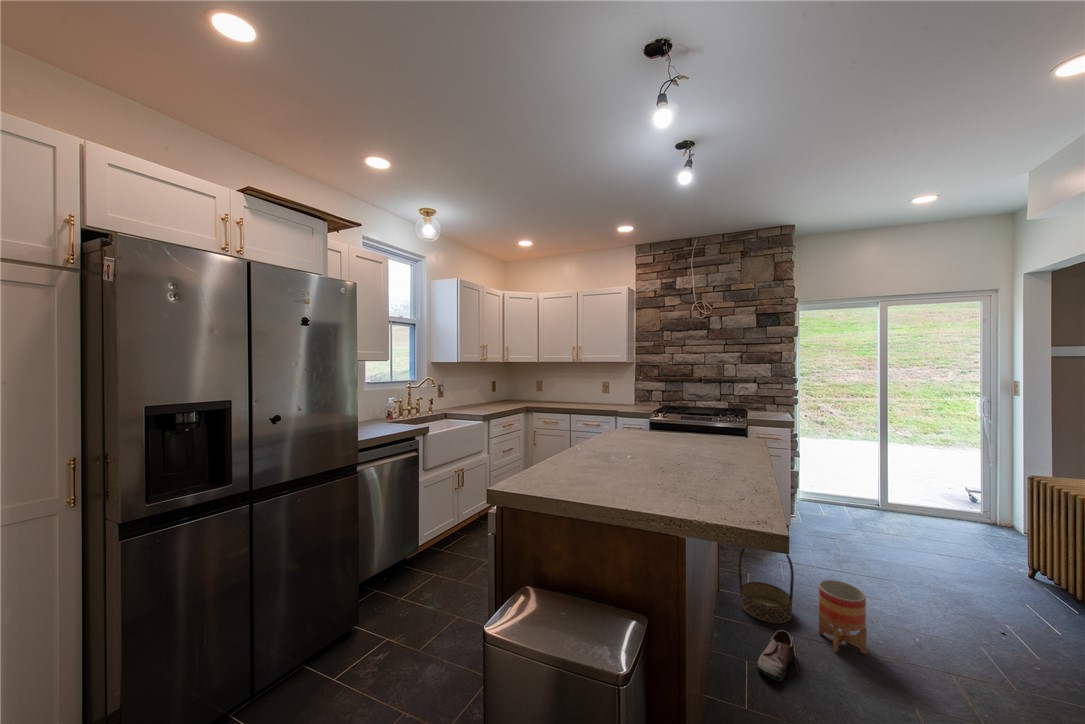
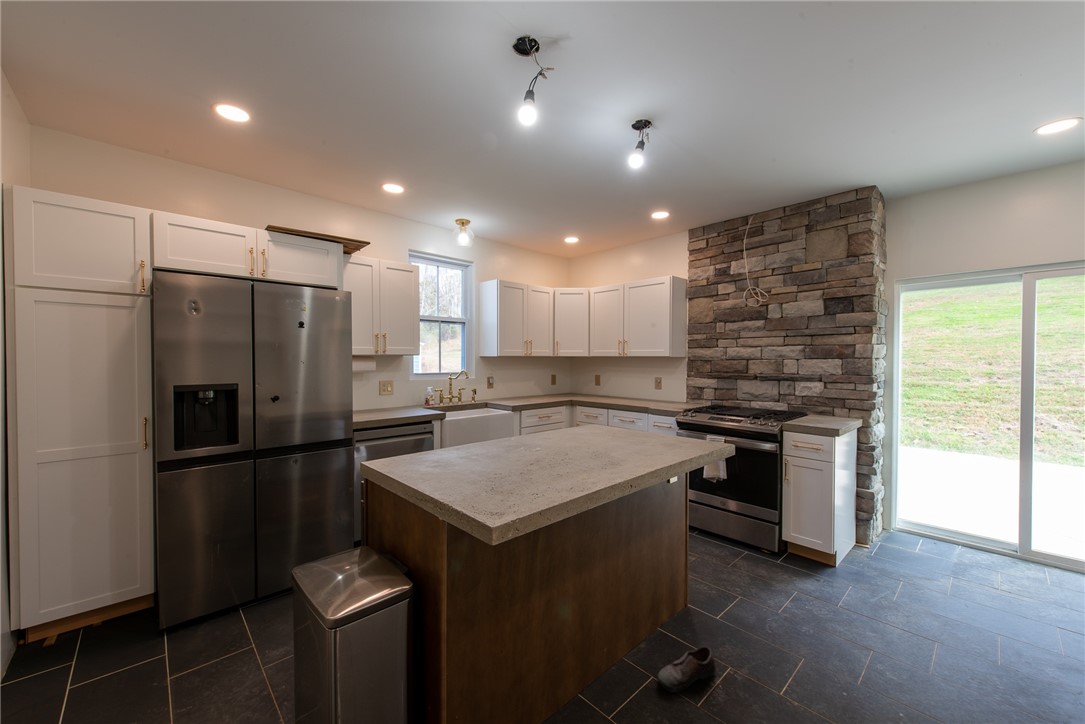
basket: present [738,548,794,624] -> none [699,550,754,646]
planter: present [819,580,867,654] -> none [761,606,812,698]

